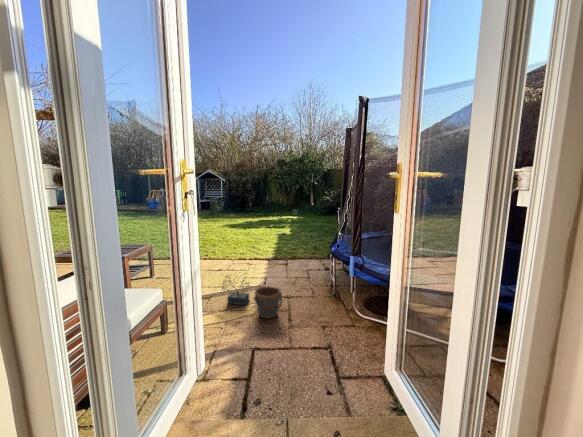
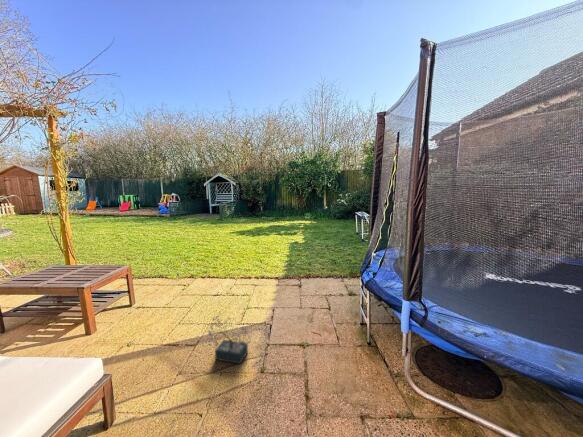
bucket: present [254,286,282,318] -> none [250,340,295,398]

